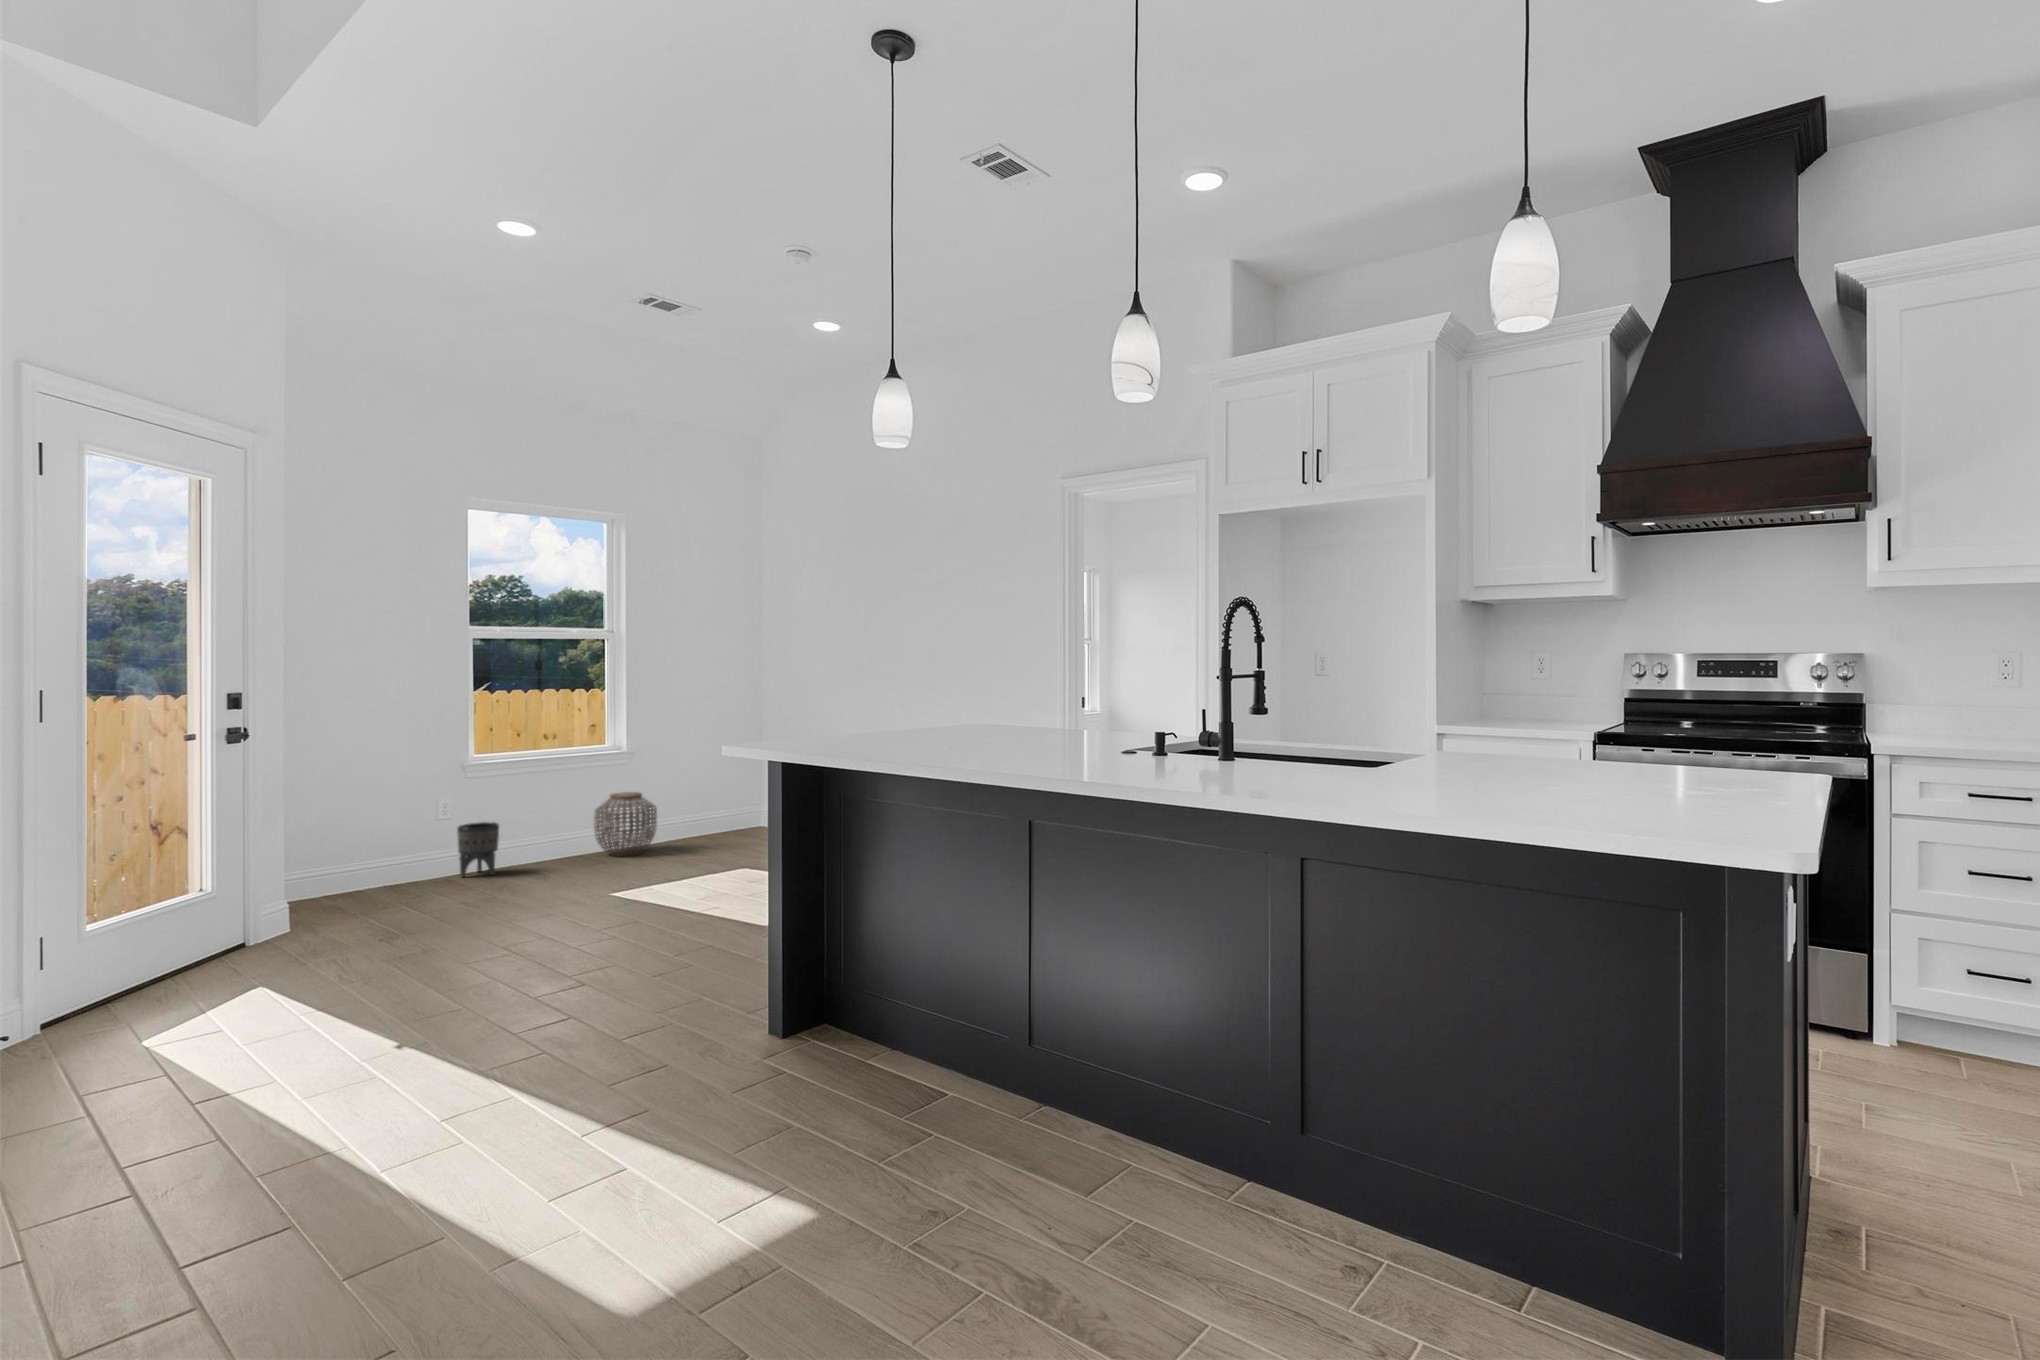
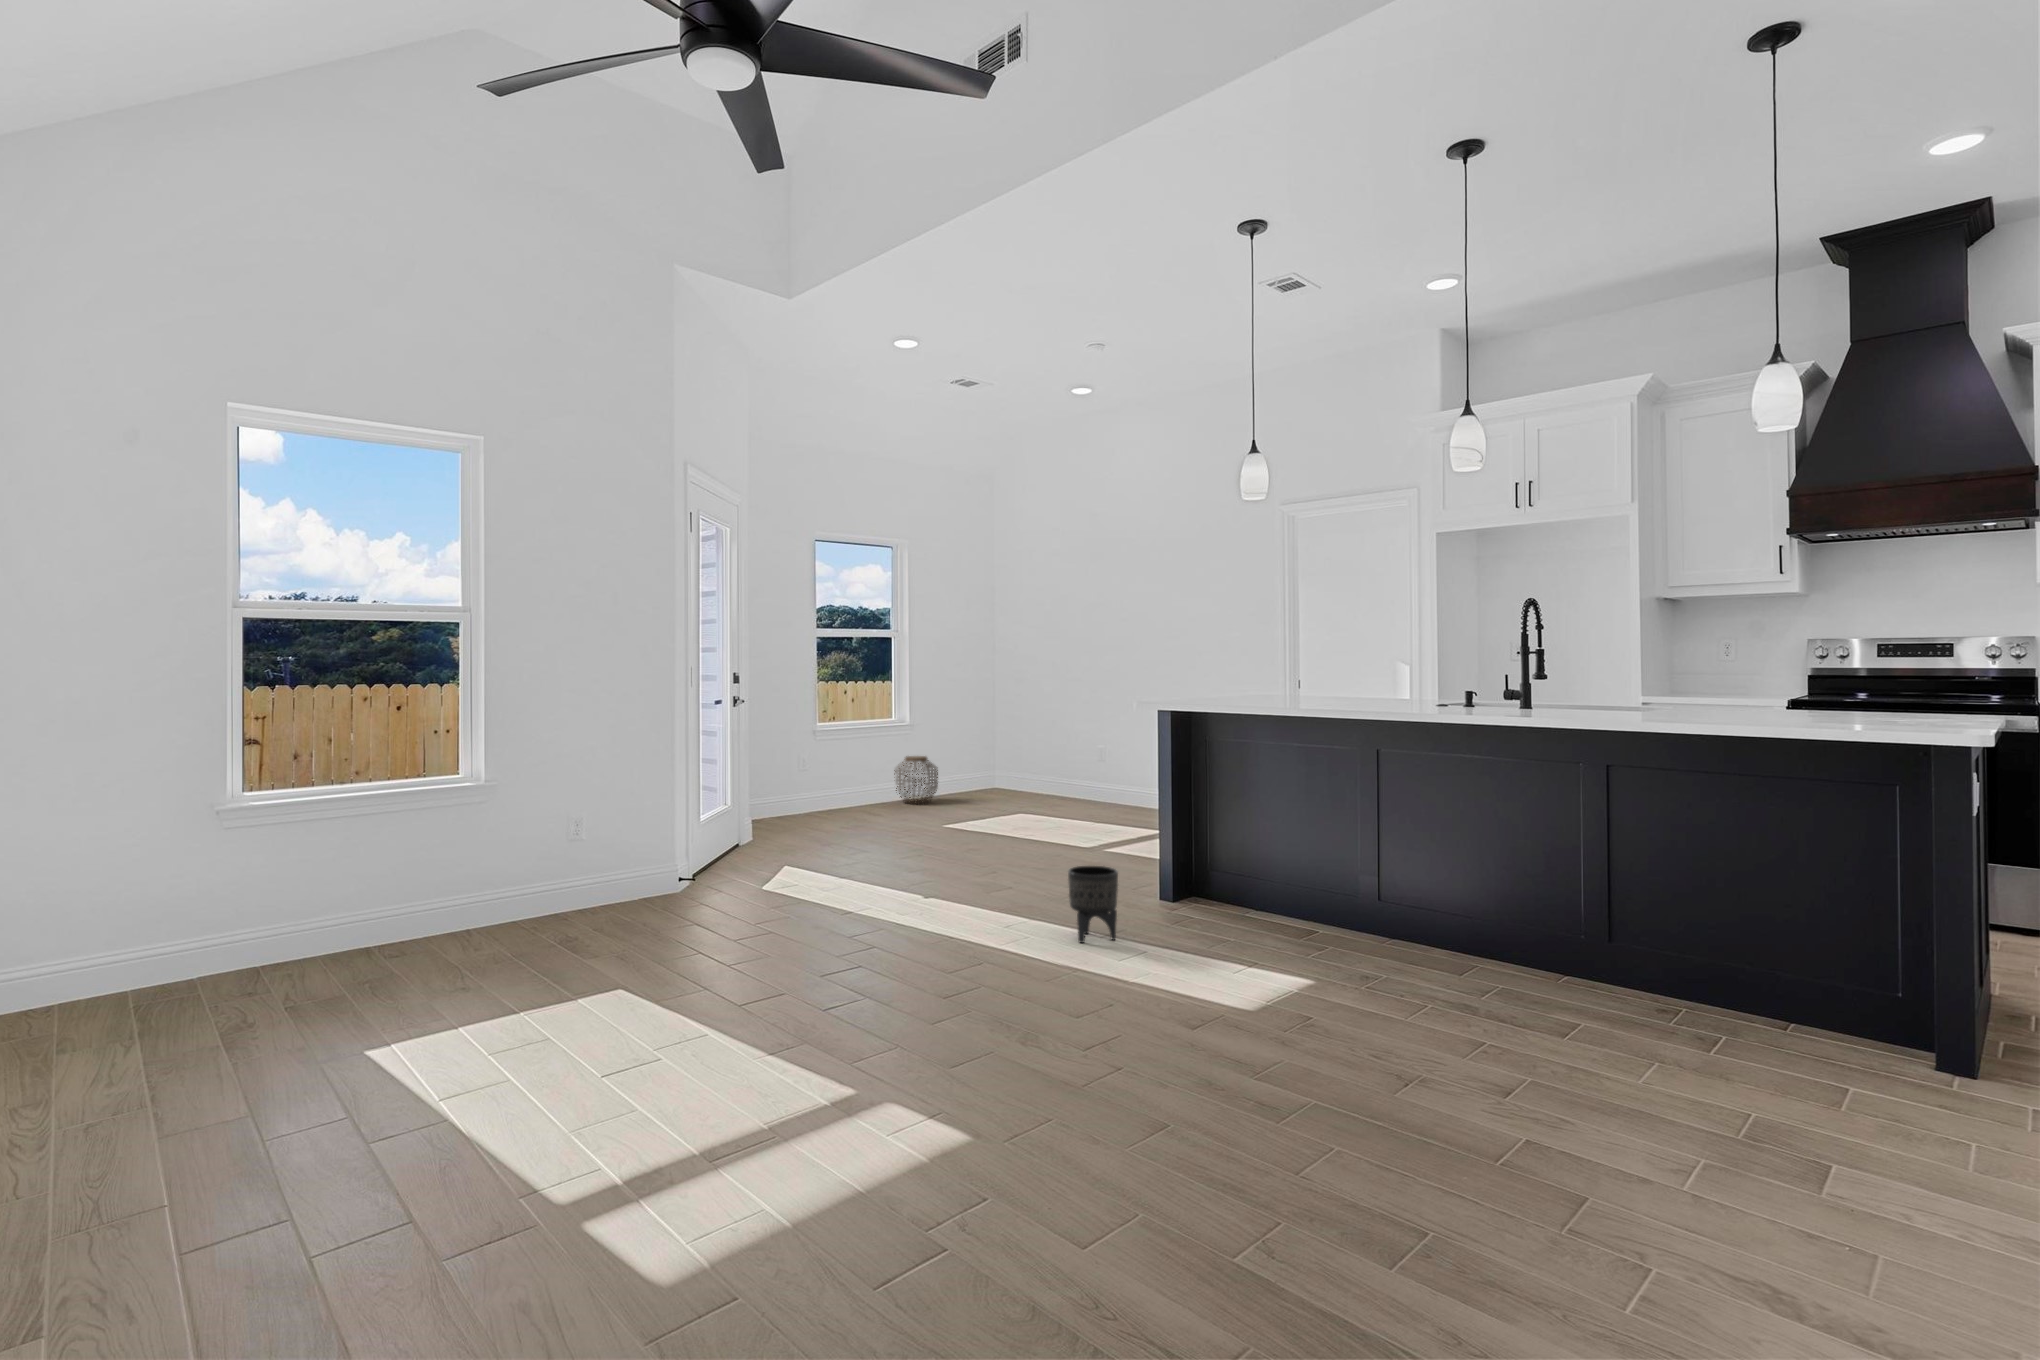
planter: present [457,822,499,877] -> present [1068,866,1118,943]

